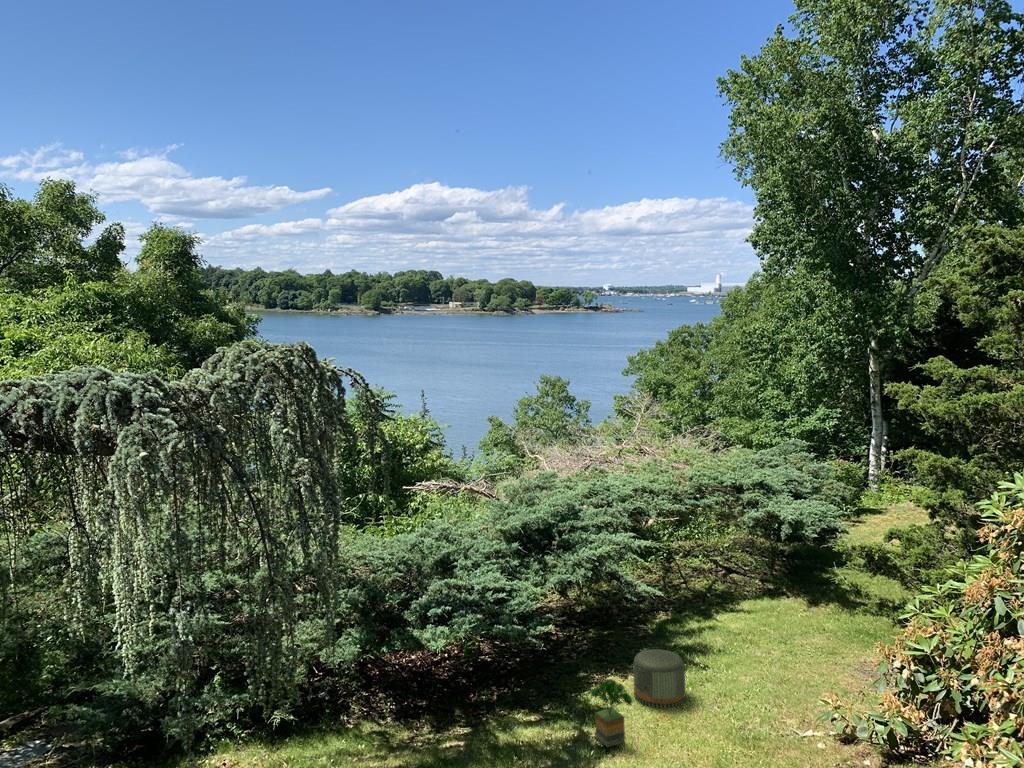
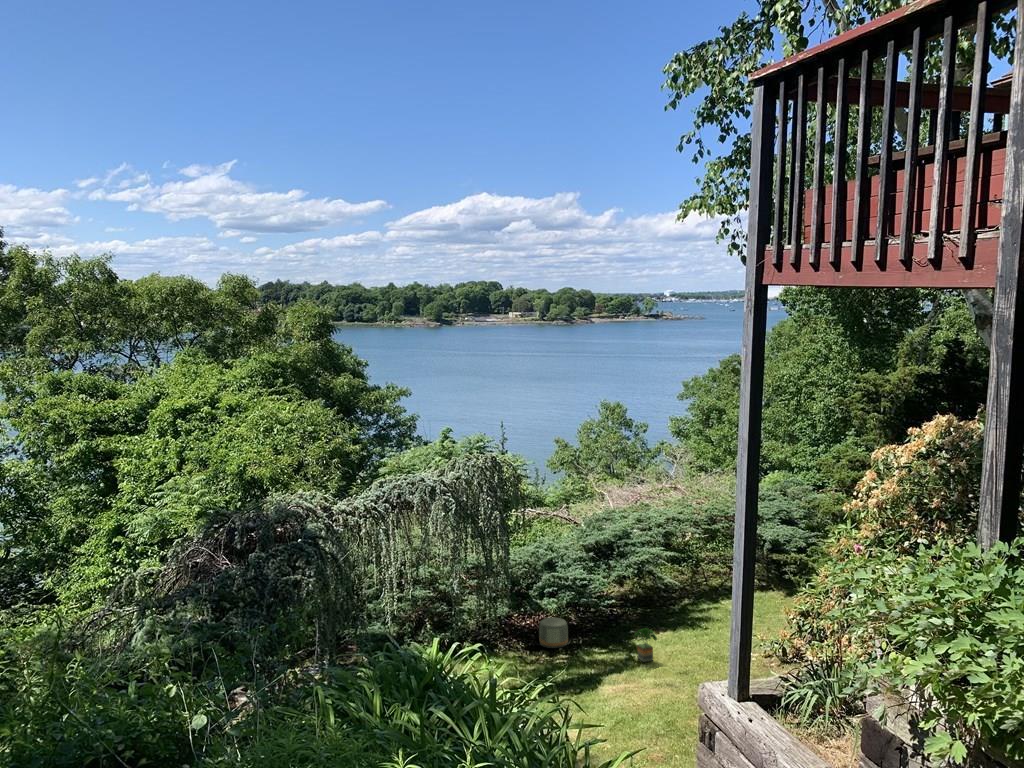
pouf: present [633,649,685,708] -> present [539,618,568,648]

